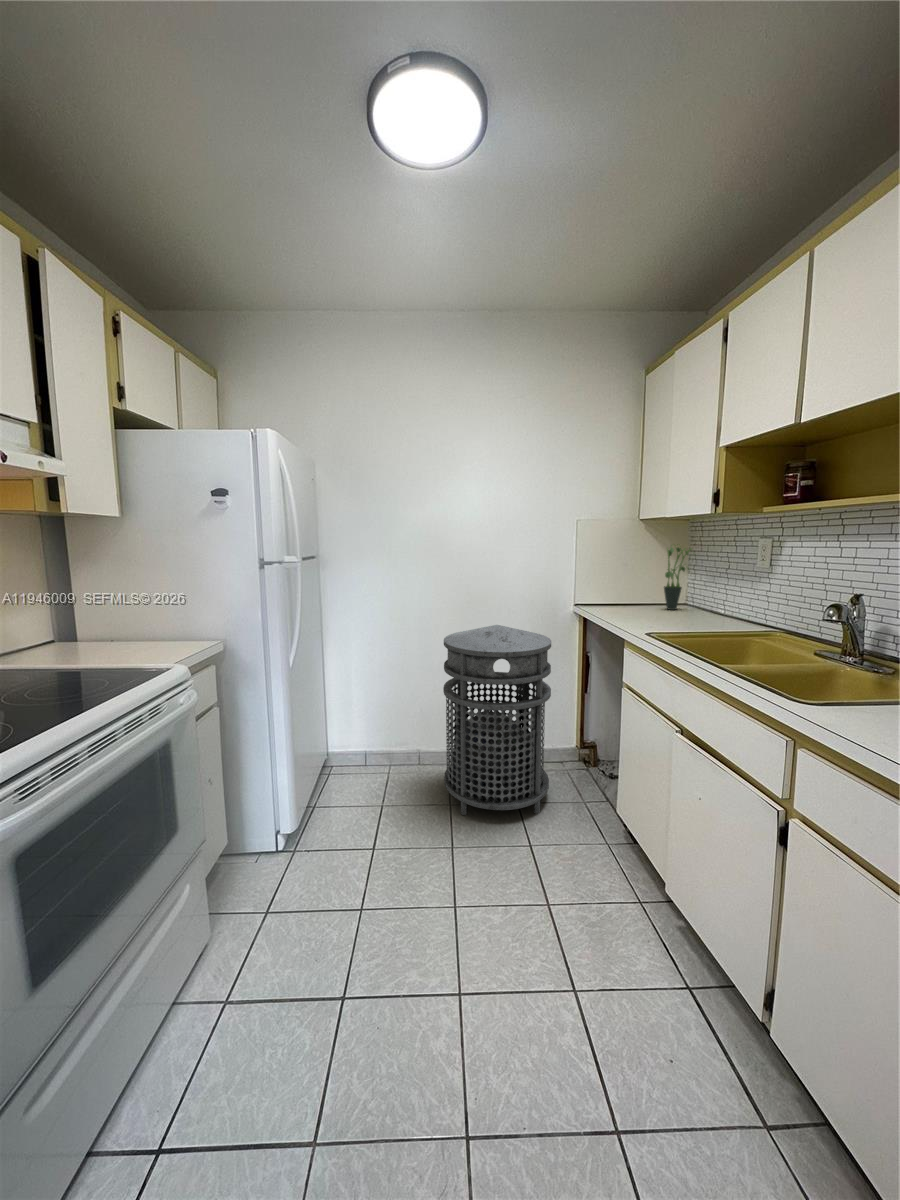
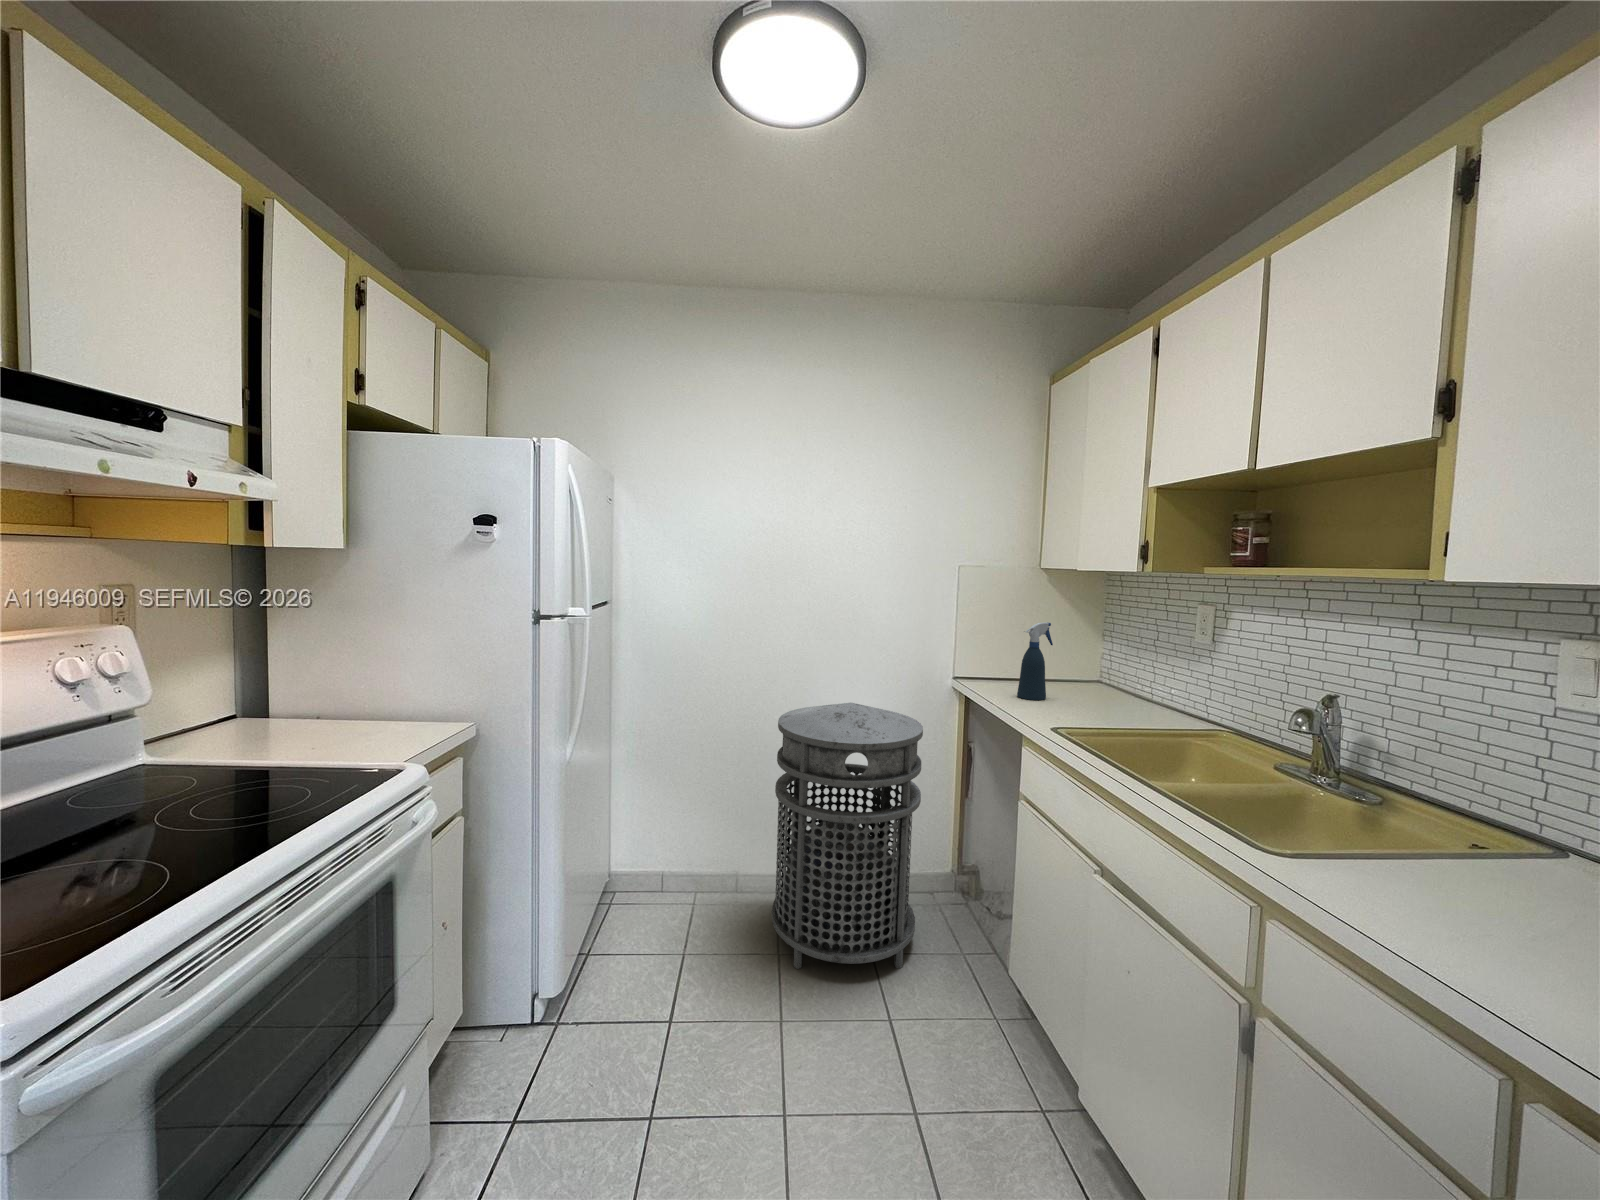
potted plant: present [664,547,691,610] -> none [1070,602,1113,688]
spray bottle: none [622,559,649,618] -> present [1017,622,1053,700]

